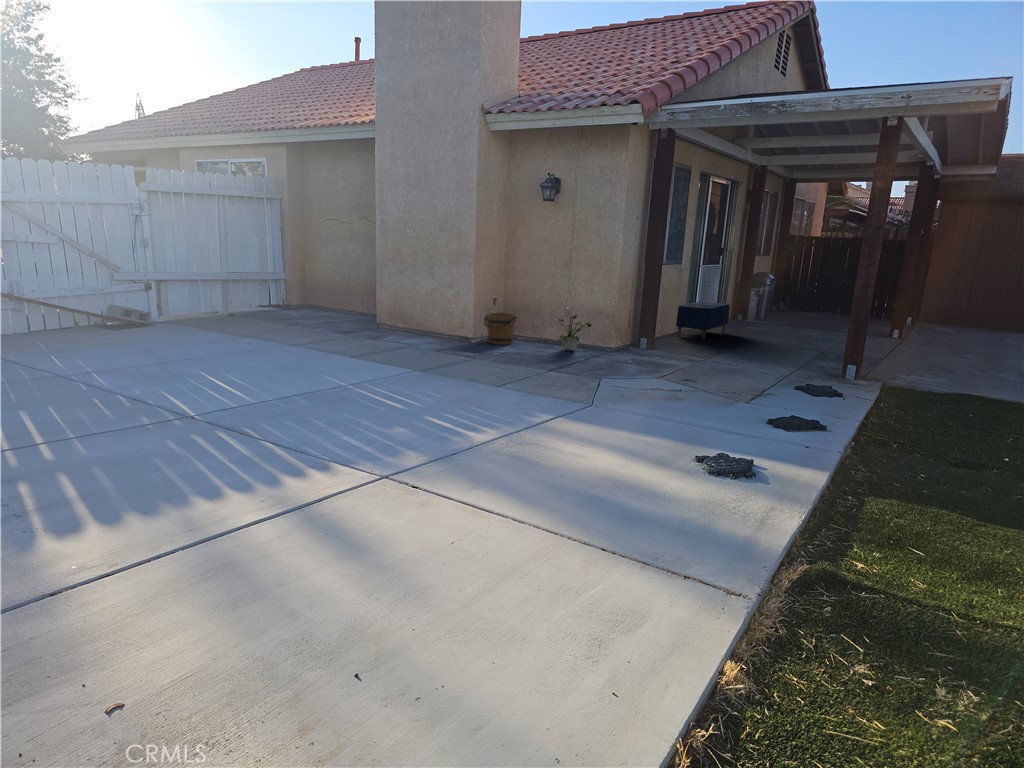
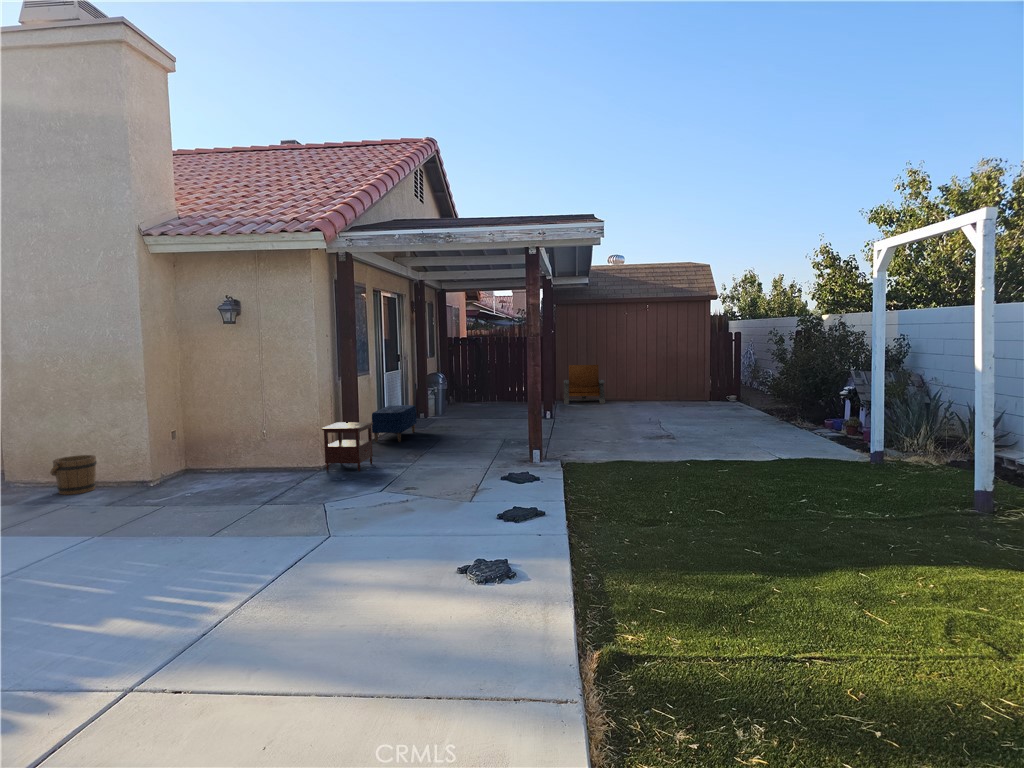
lounge chair: none [929,281,997,335] -> present [564,365,605,404]
side table: none [617,308,671,359] -> present [322,422,373,471]
bucket: present [484,313,517,344] -> present [50,455,97,495]
potted plant: present [559,313,592,350] -> none [257,426,302,476]

